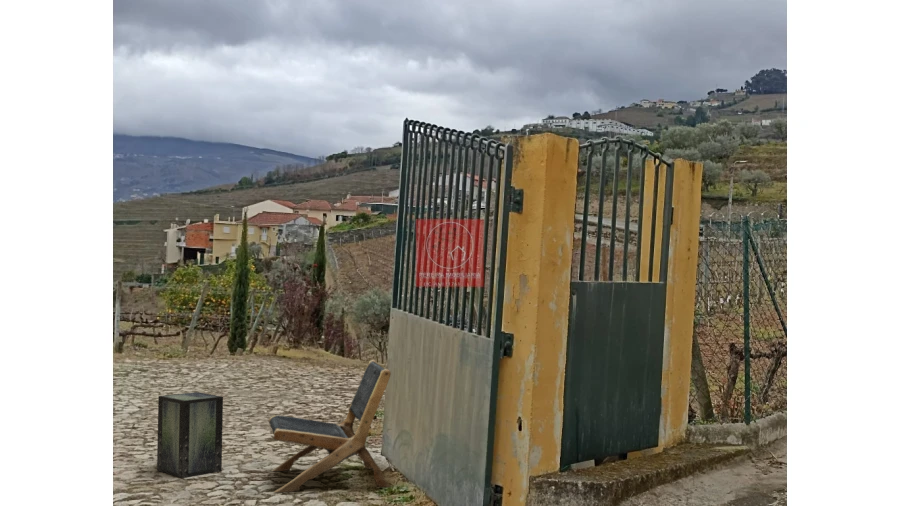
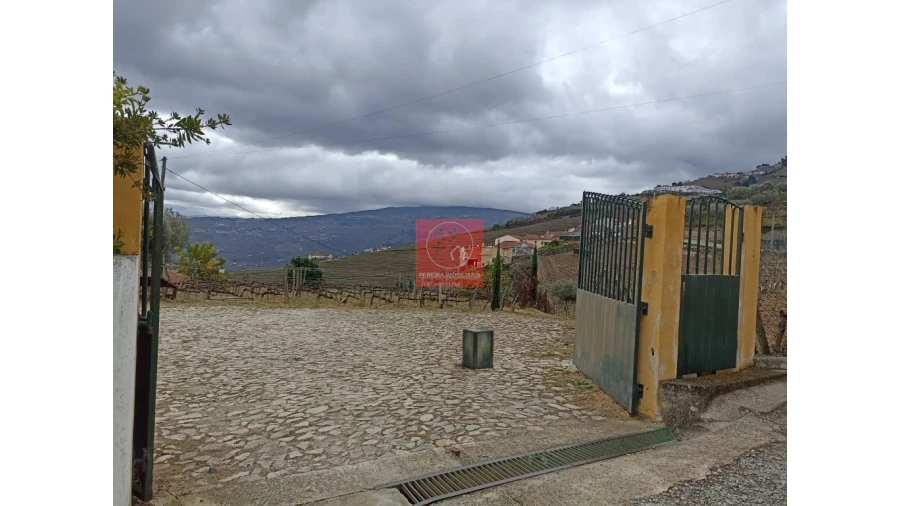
lounge chair: present [268,360,391,492] -> none [516,315,580,381]

